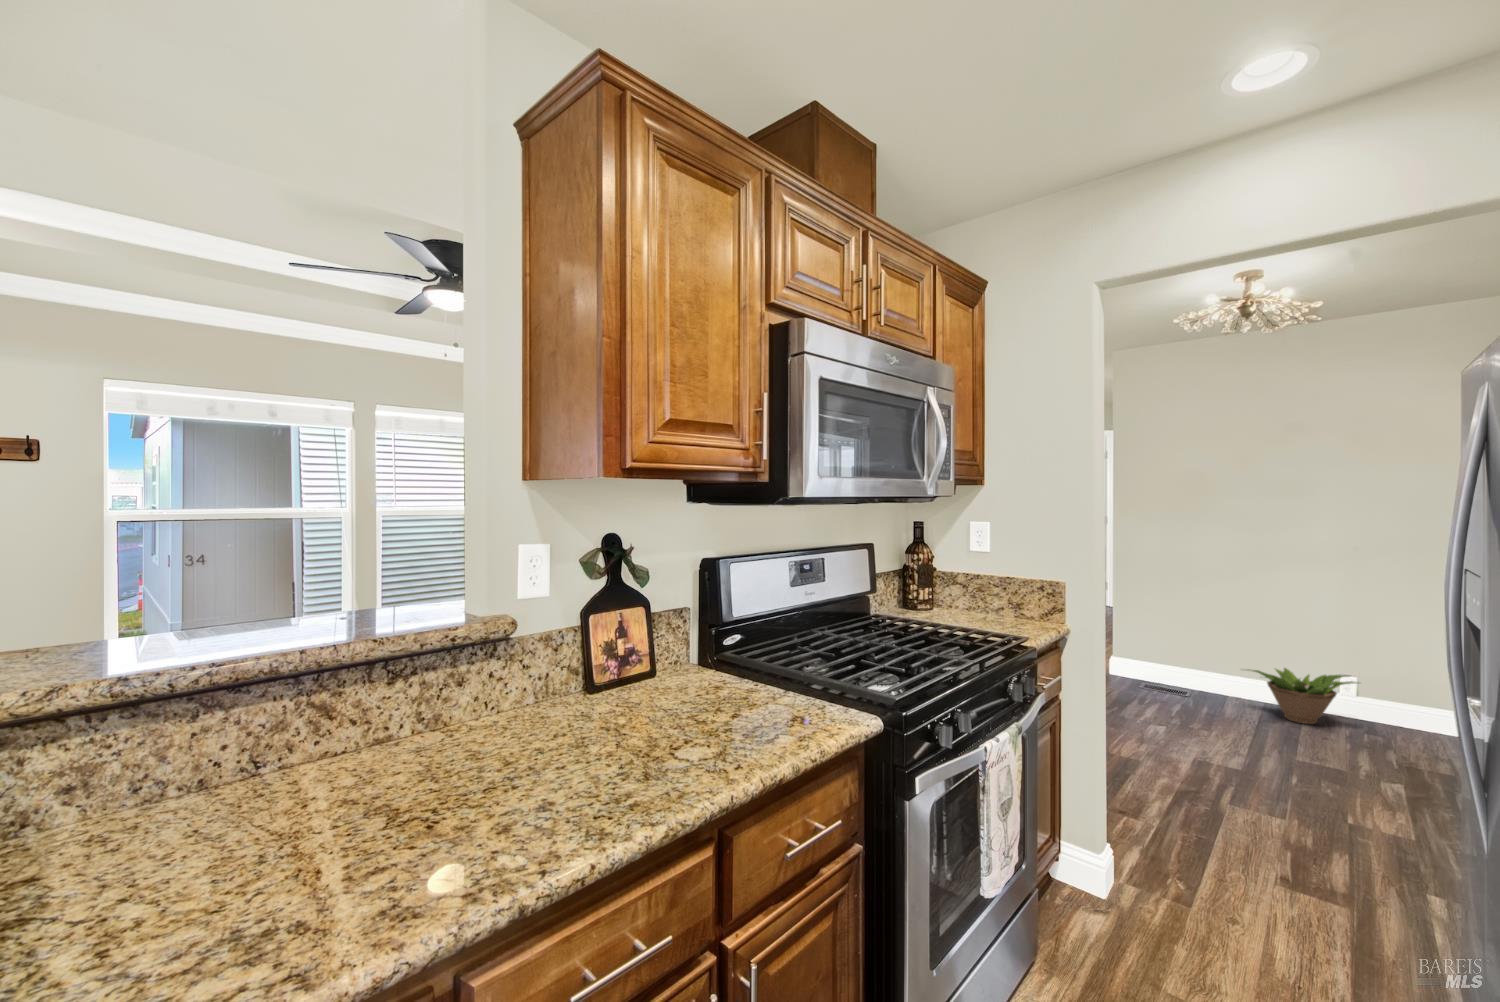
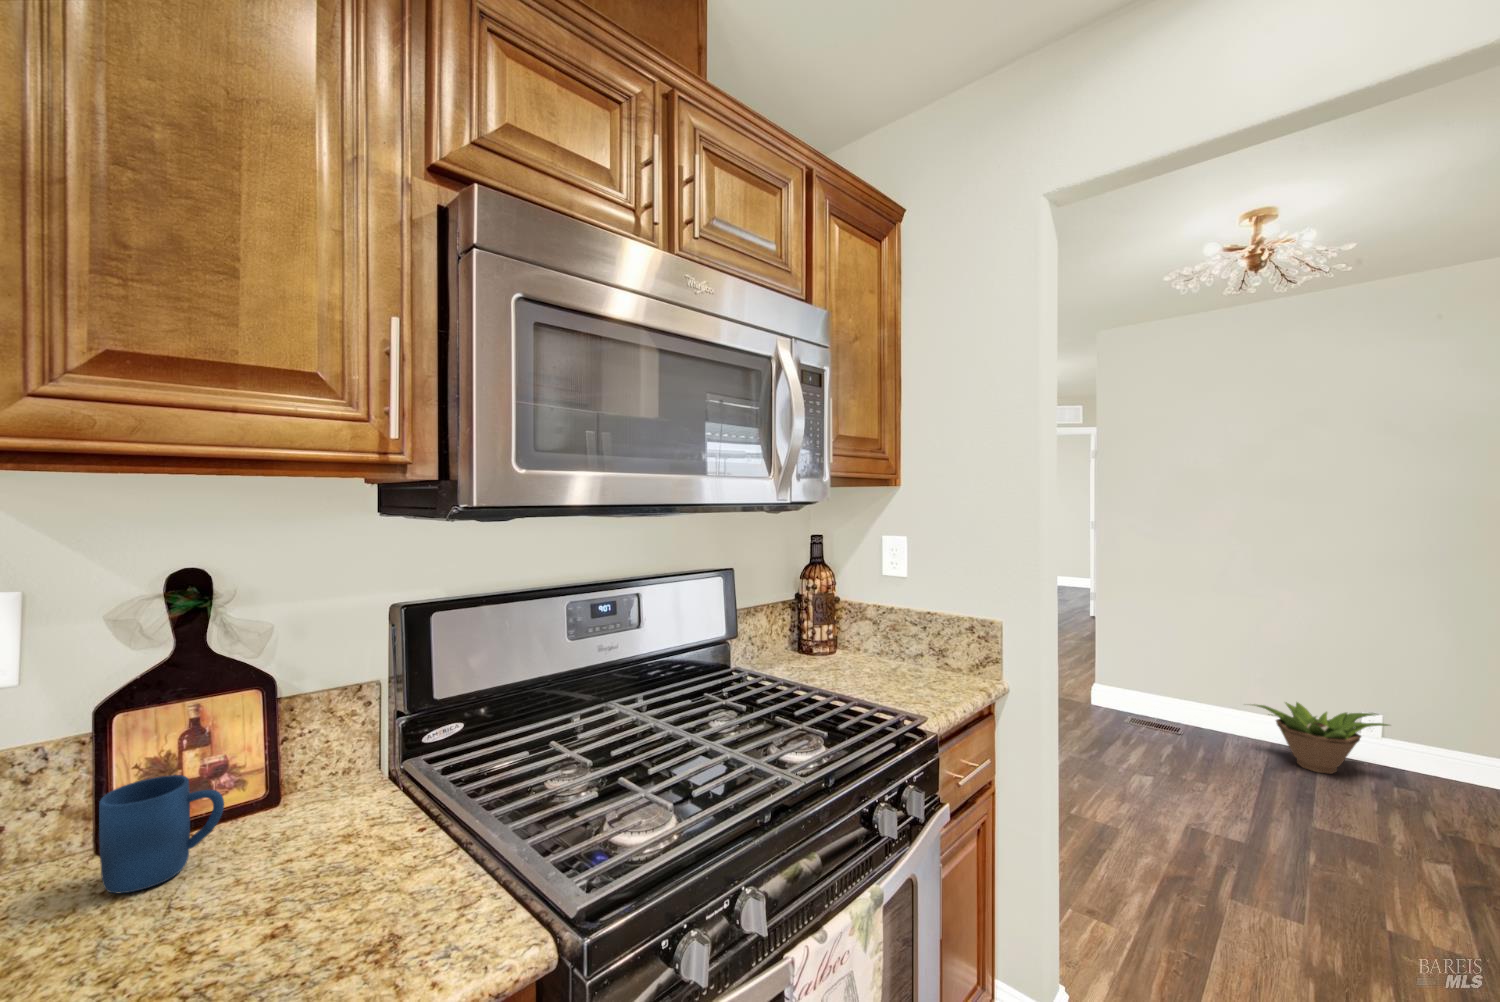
mug: none [609,647,659,705] -> present [99,775,224,893]

